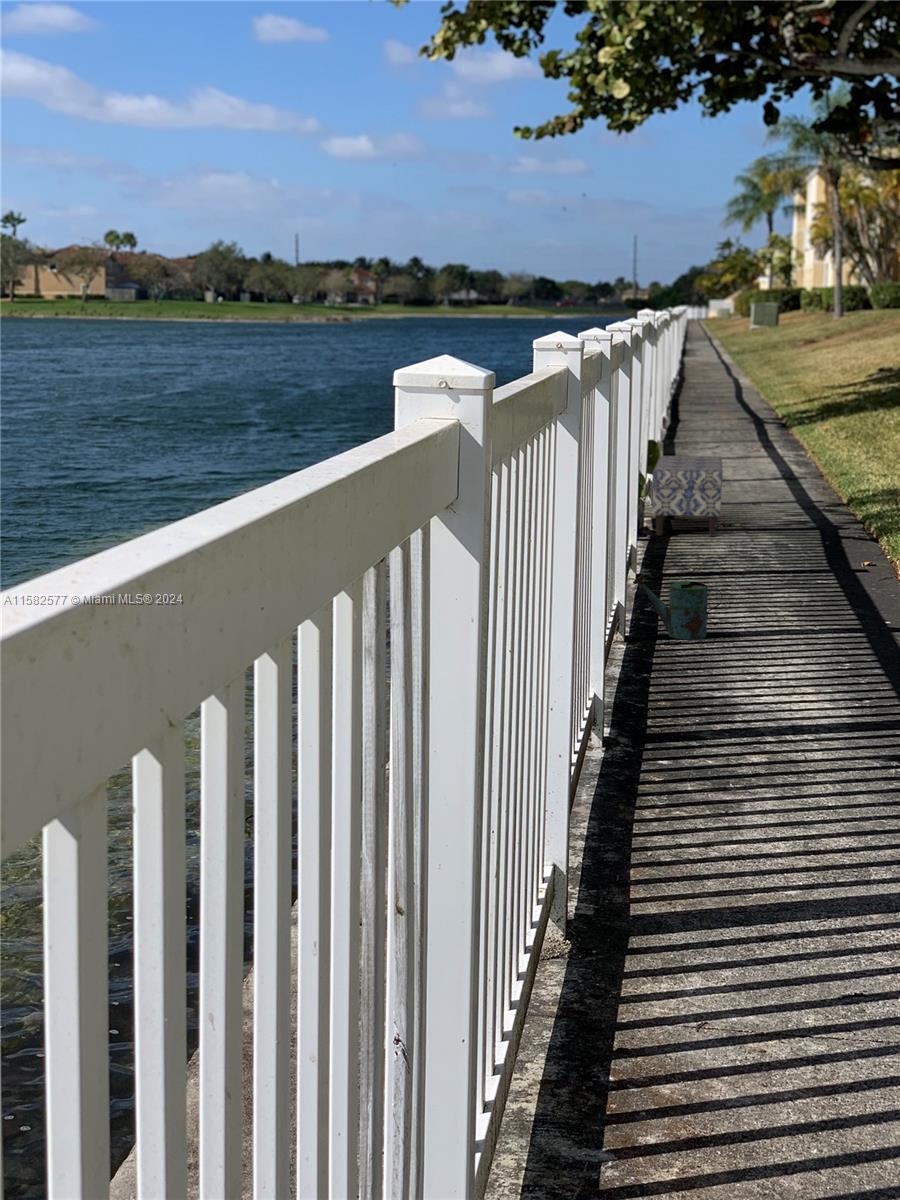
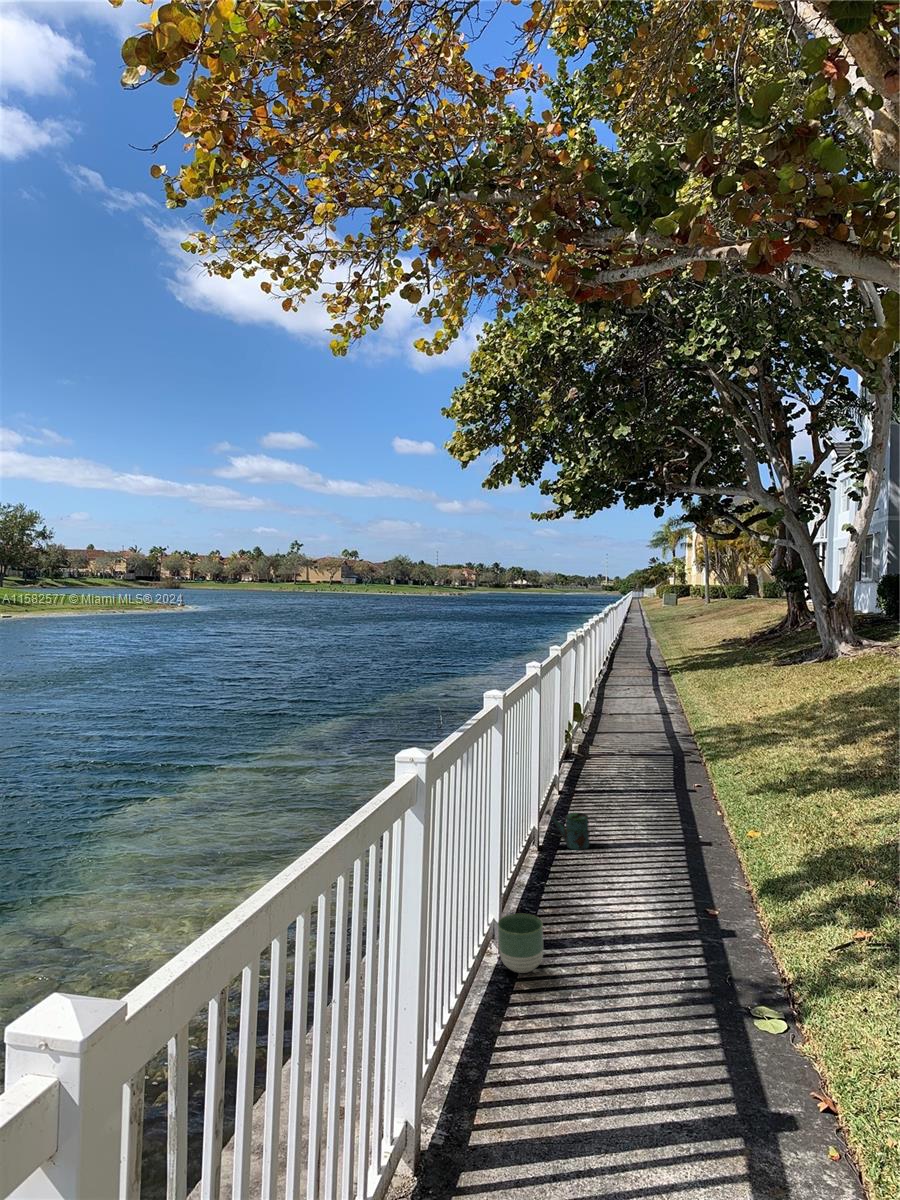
bench: present [652,456,723,537] -> none [576,711,619,761]
planter: none [609,683,681,765] -> present [498,913,543,973]

